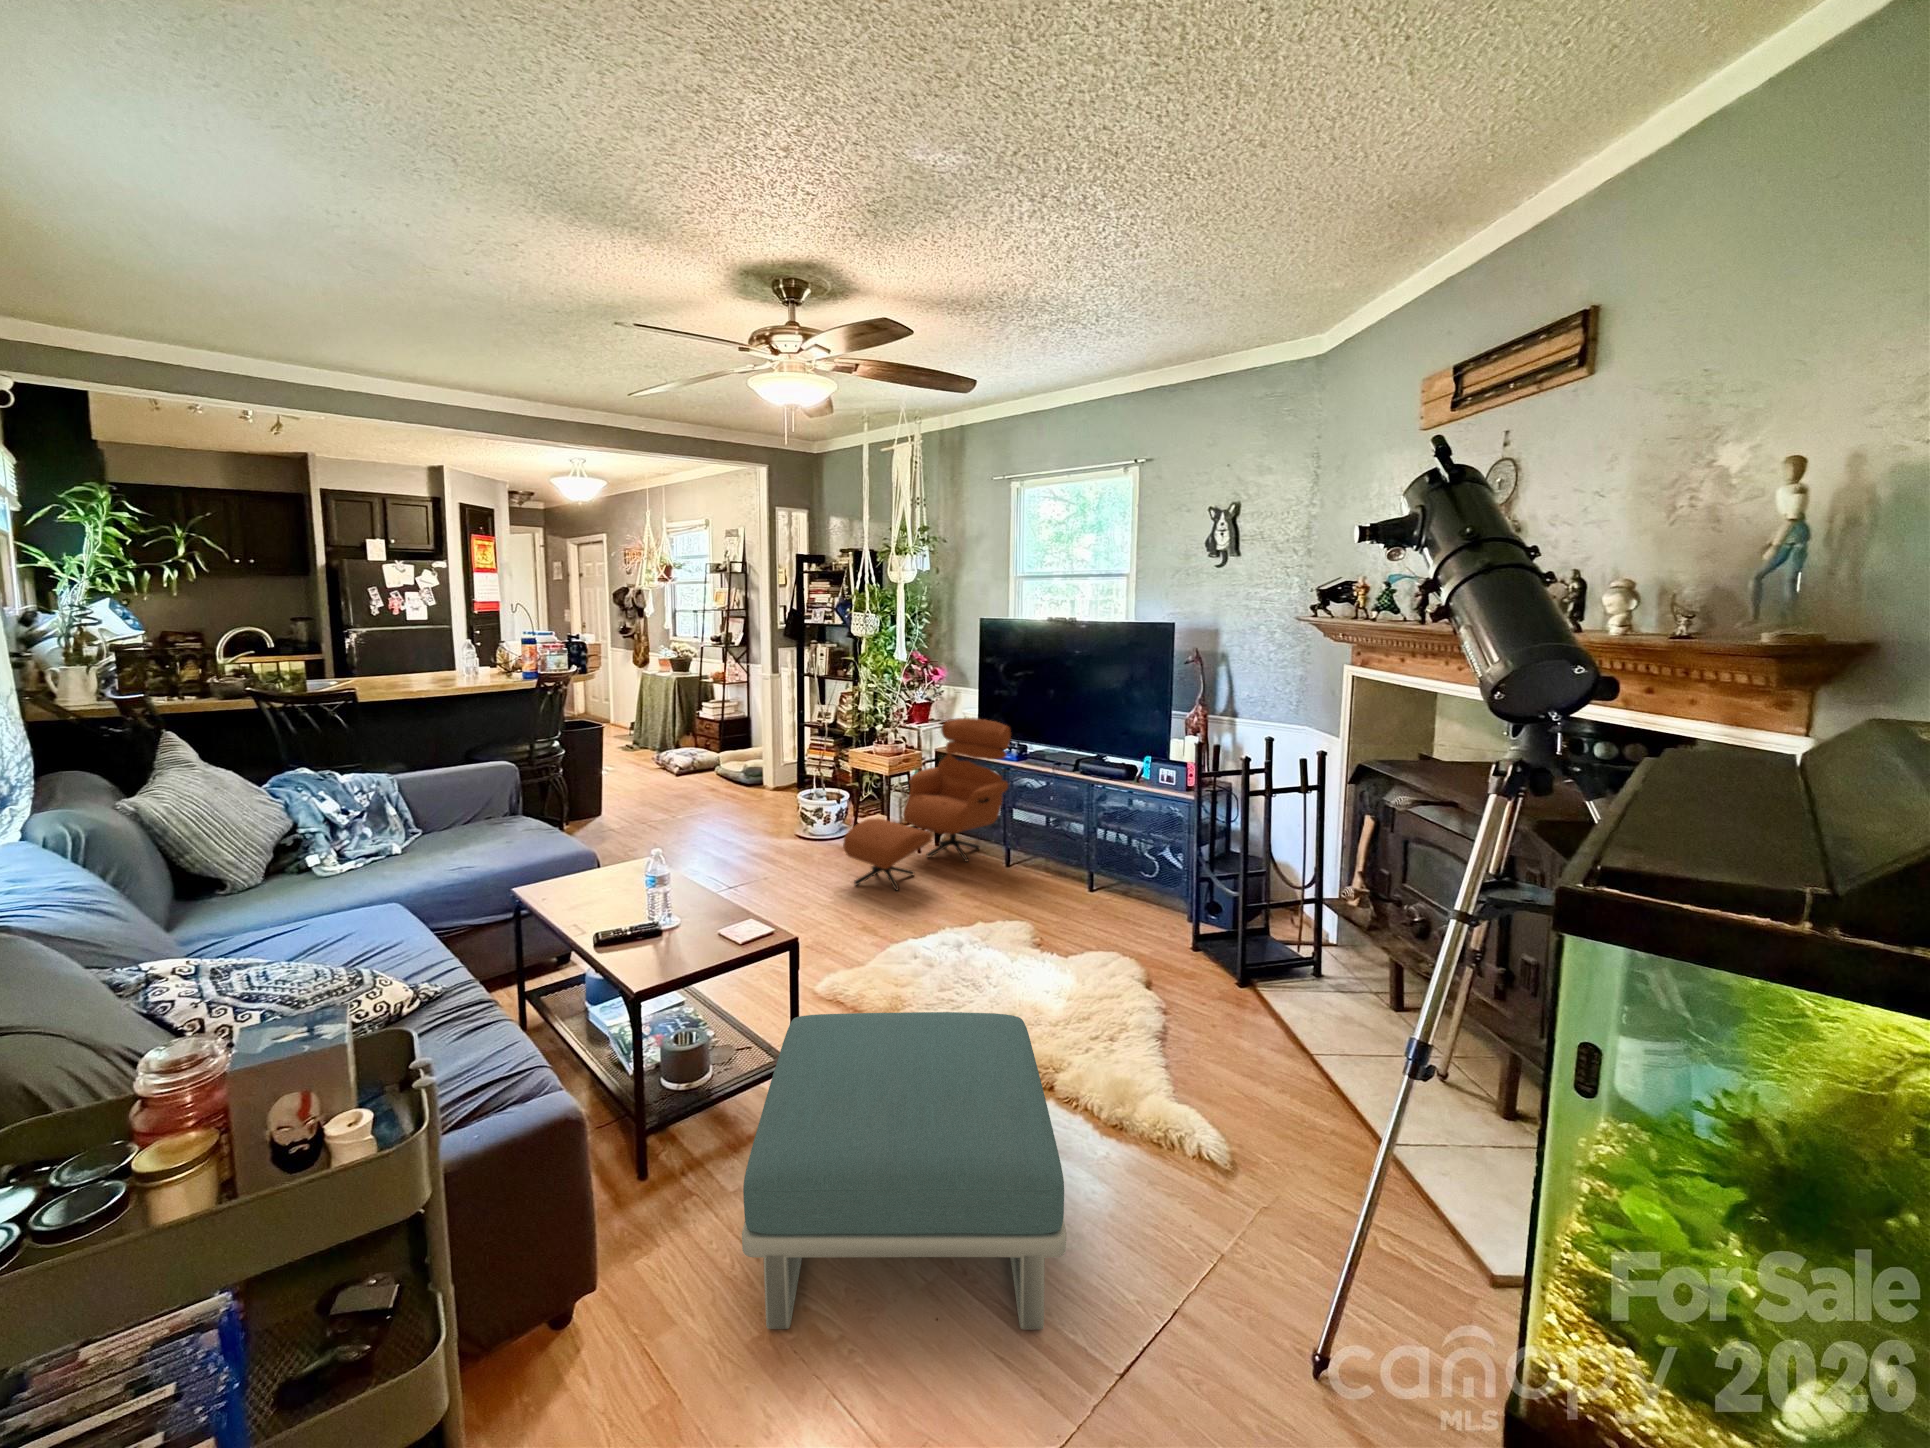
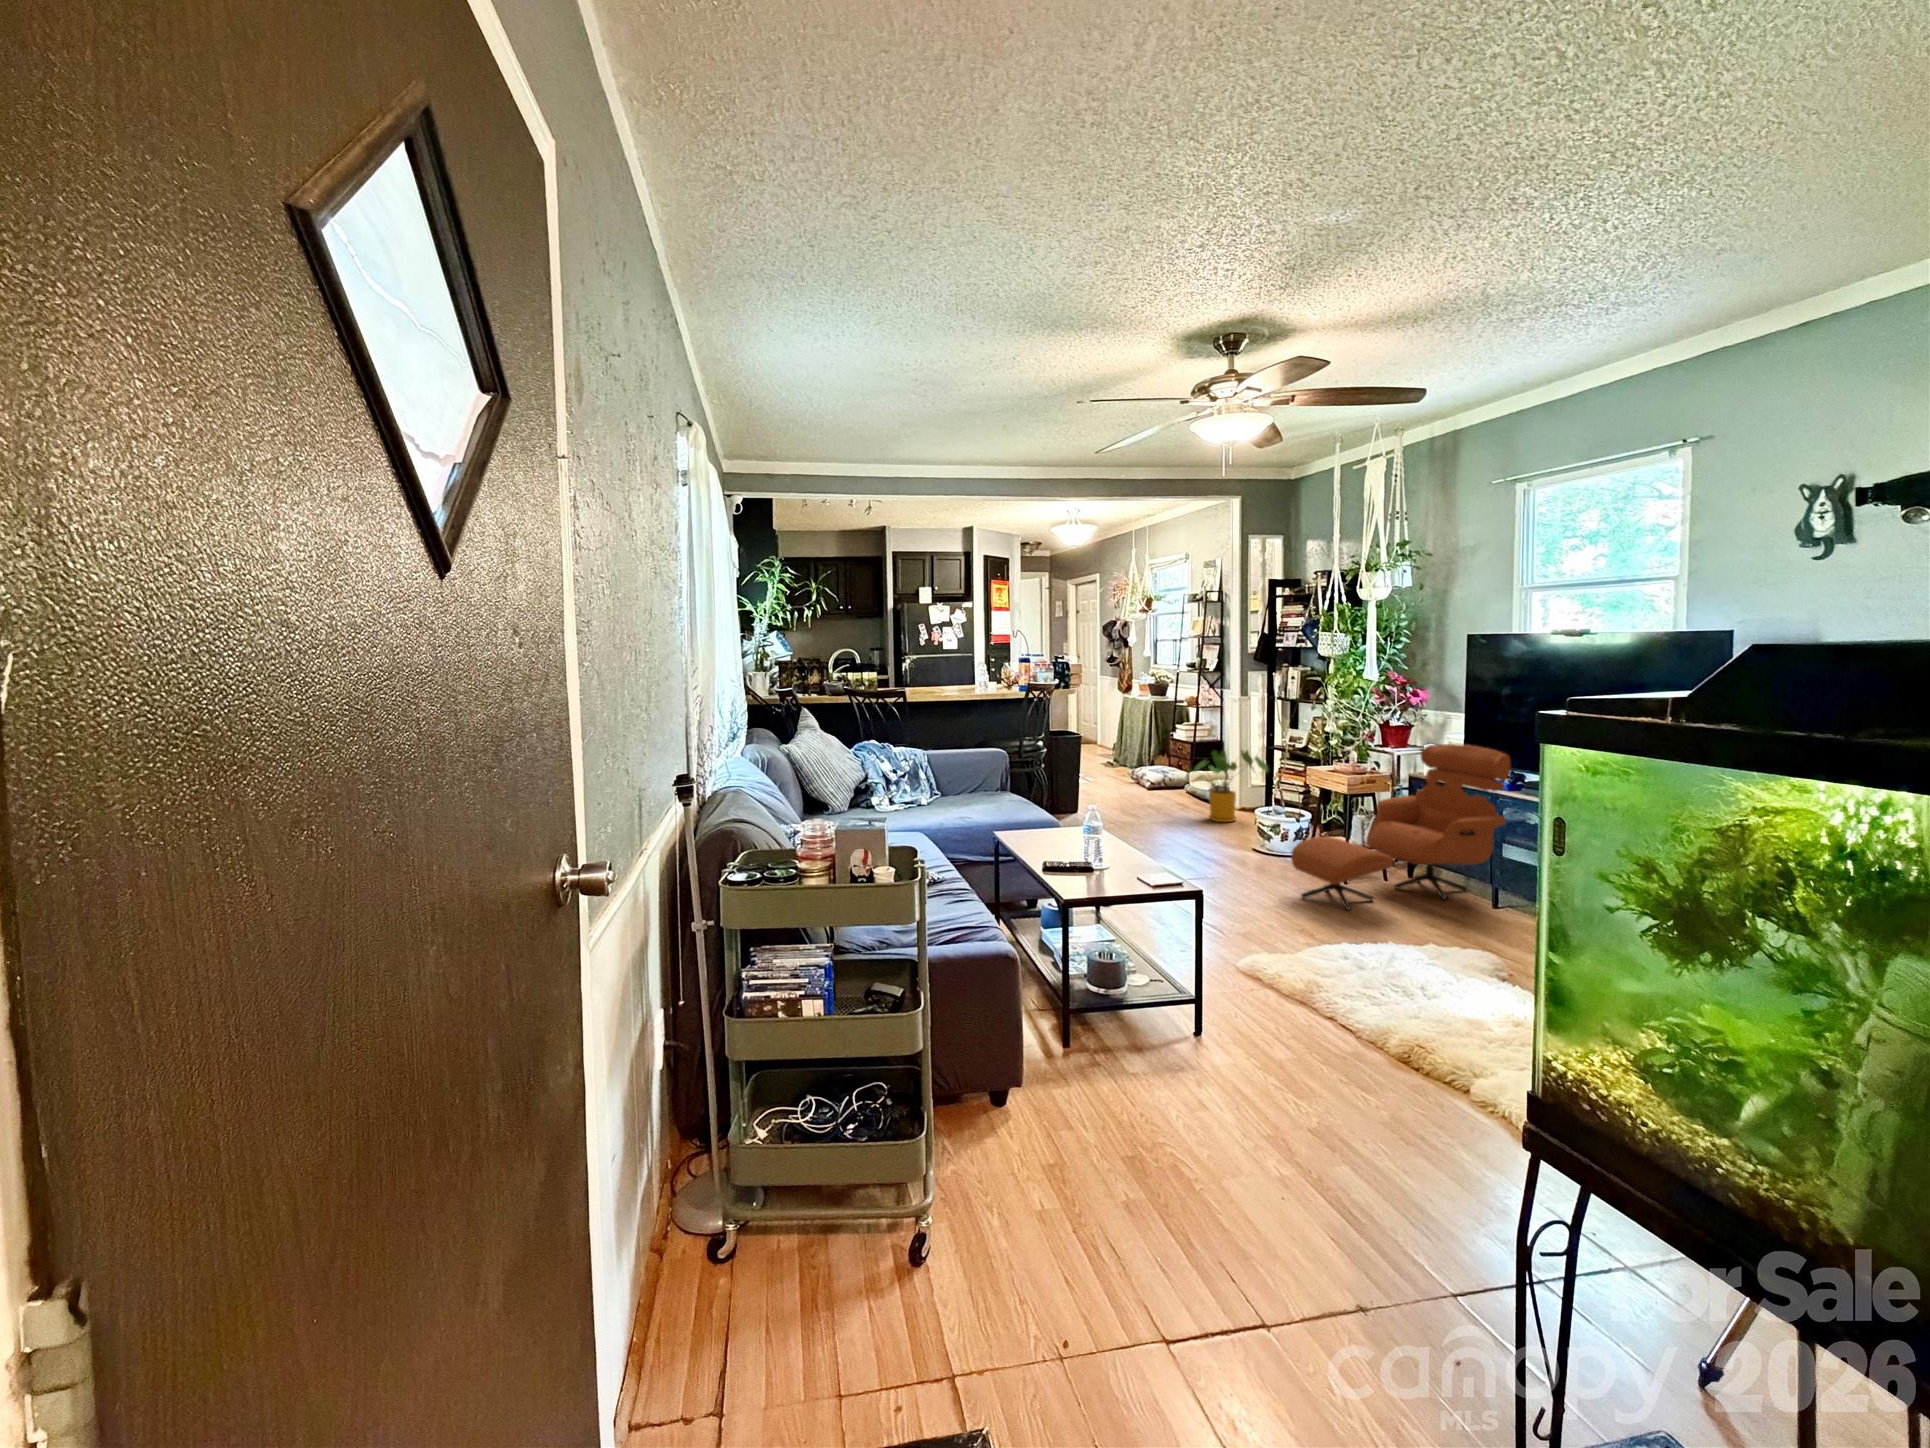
house plant: none [724,730,804,807] -> present [1186,751,1268,822]
footstool: present [742,1012,1066,1330] -> none [1119,957,1429,1252]

